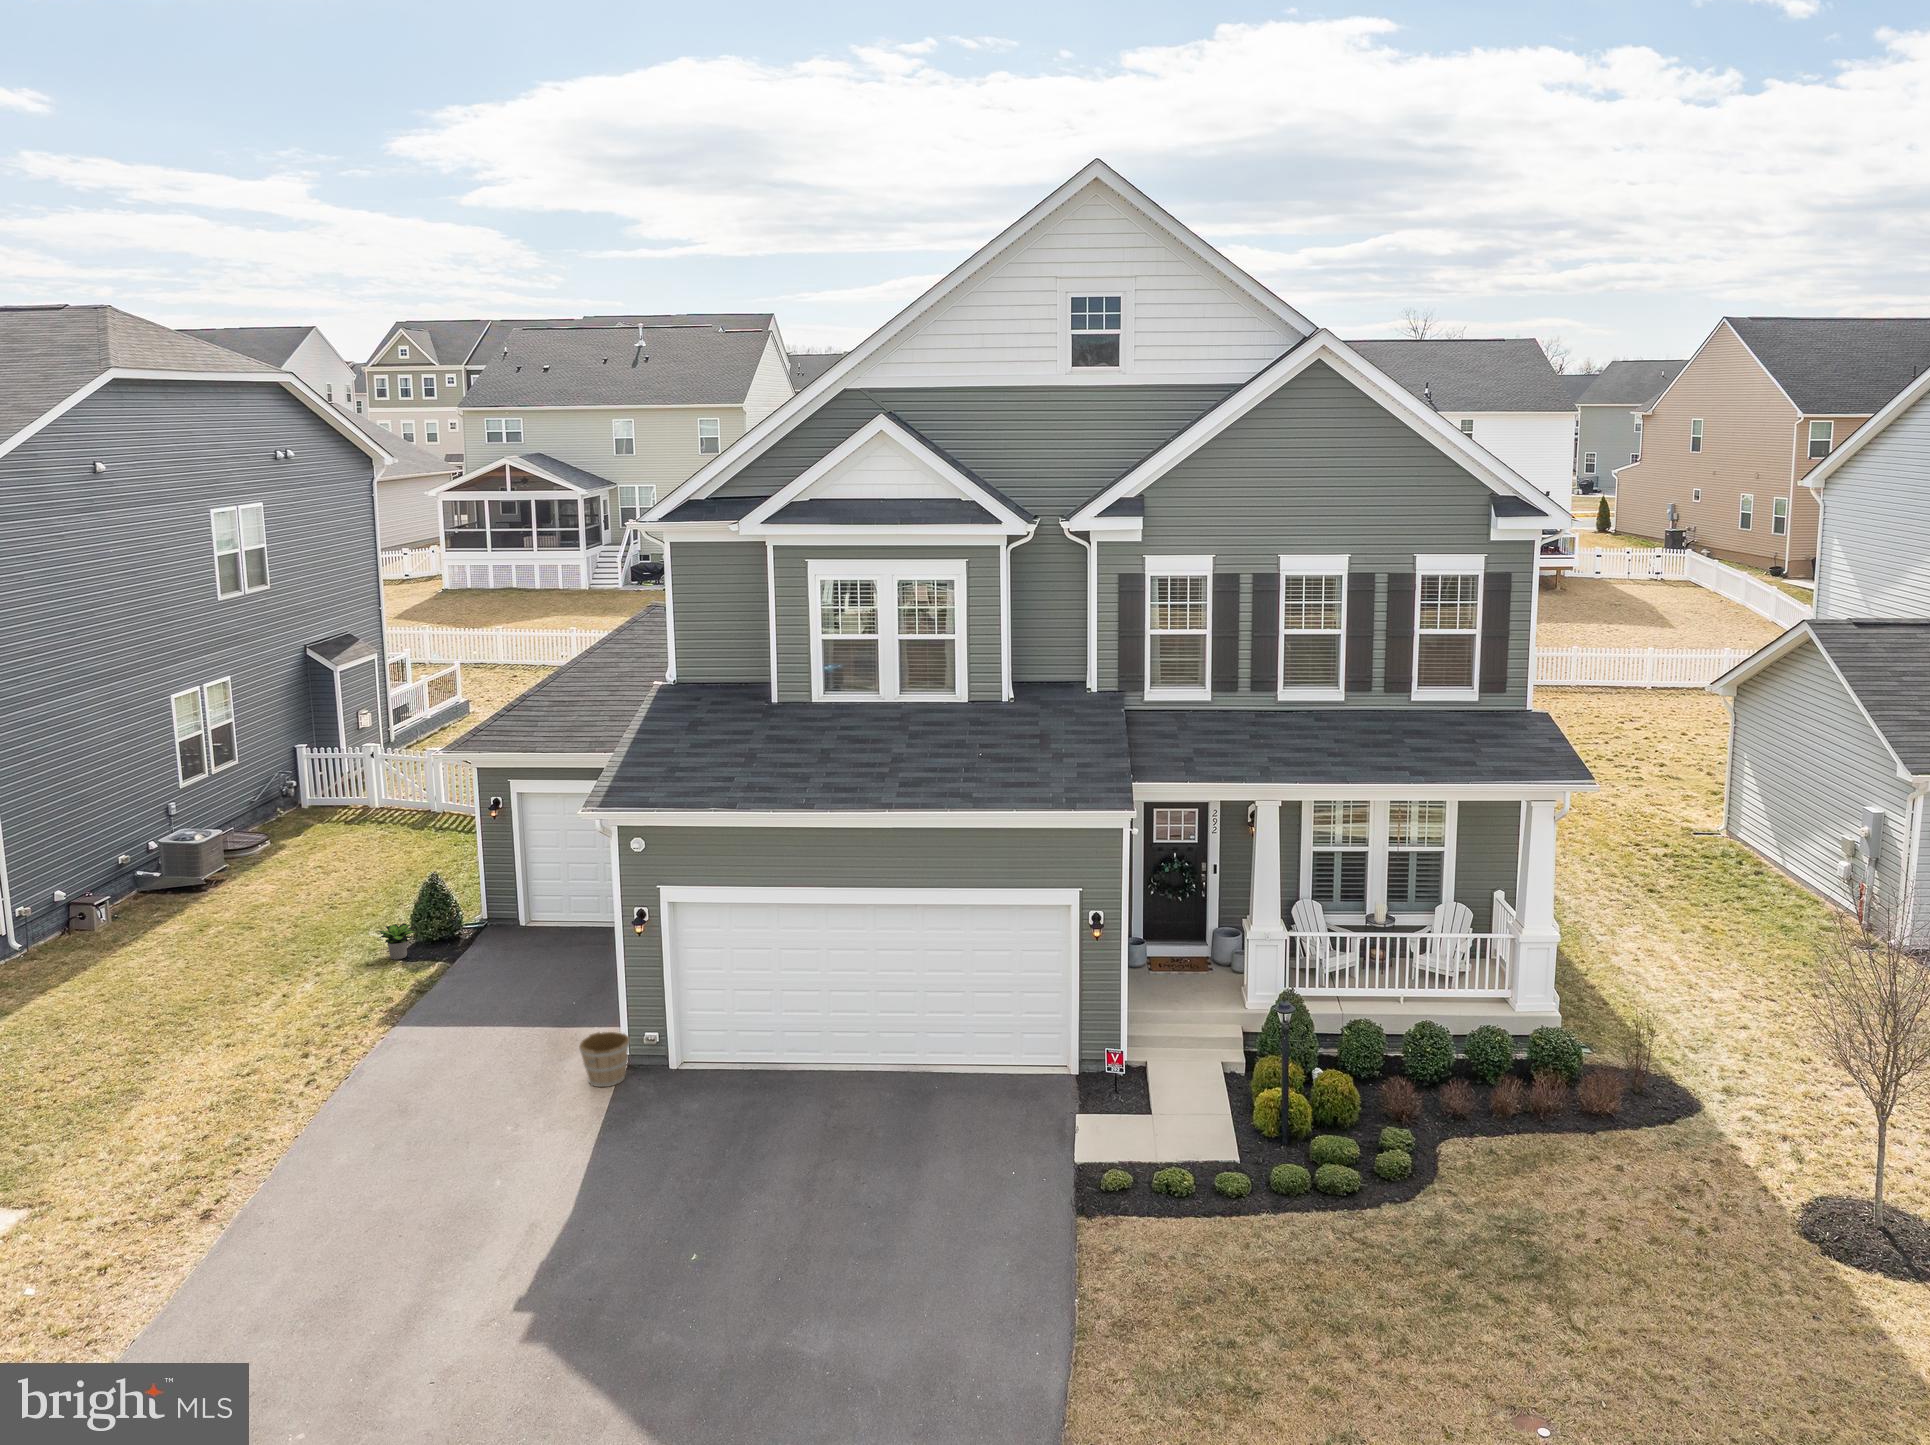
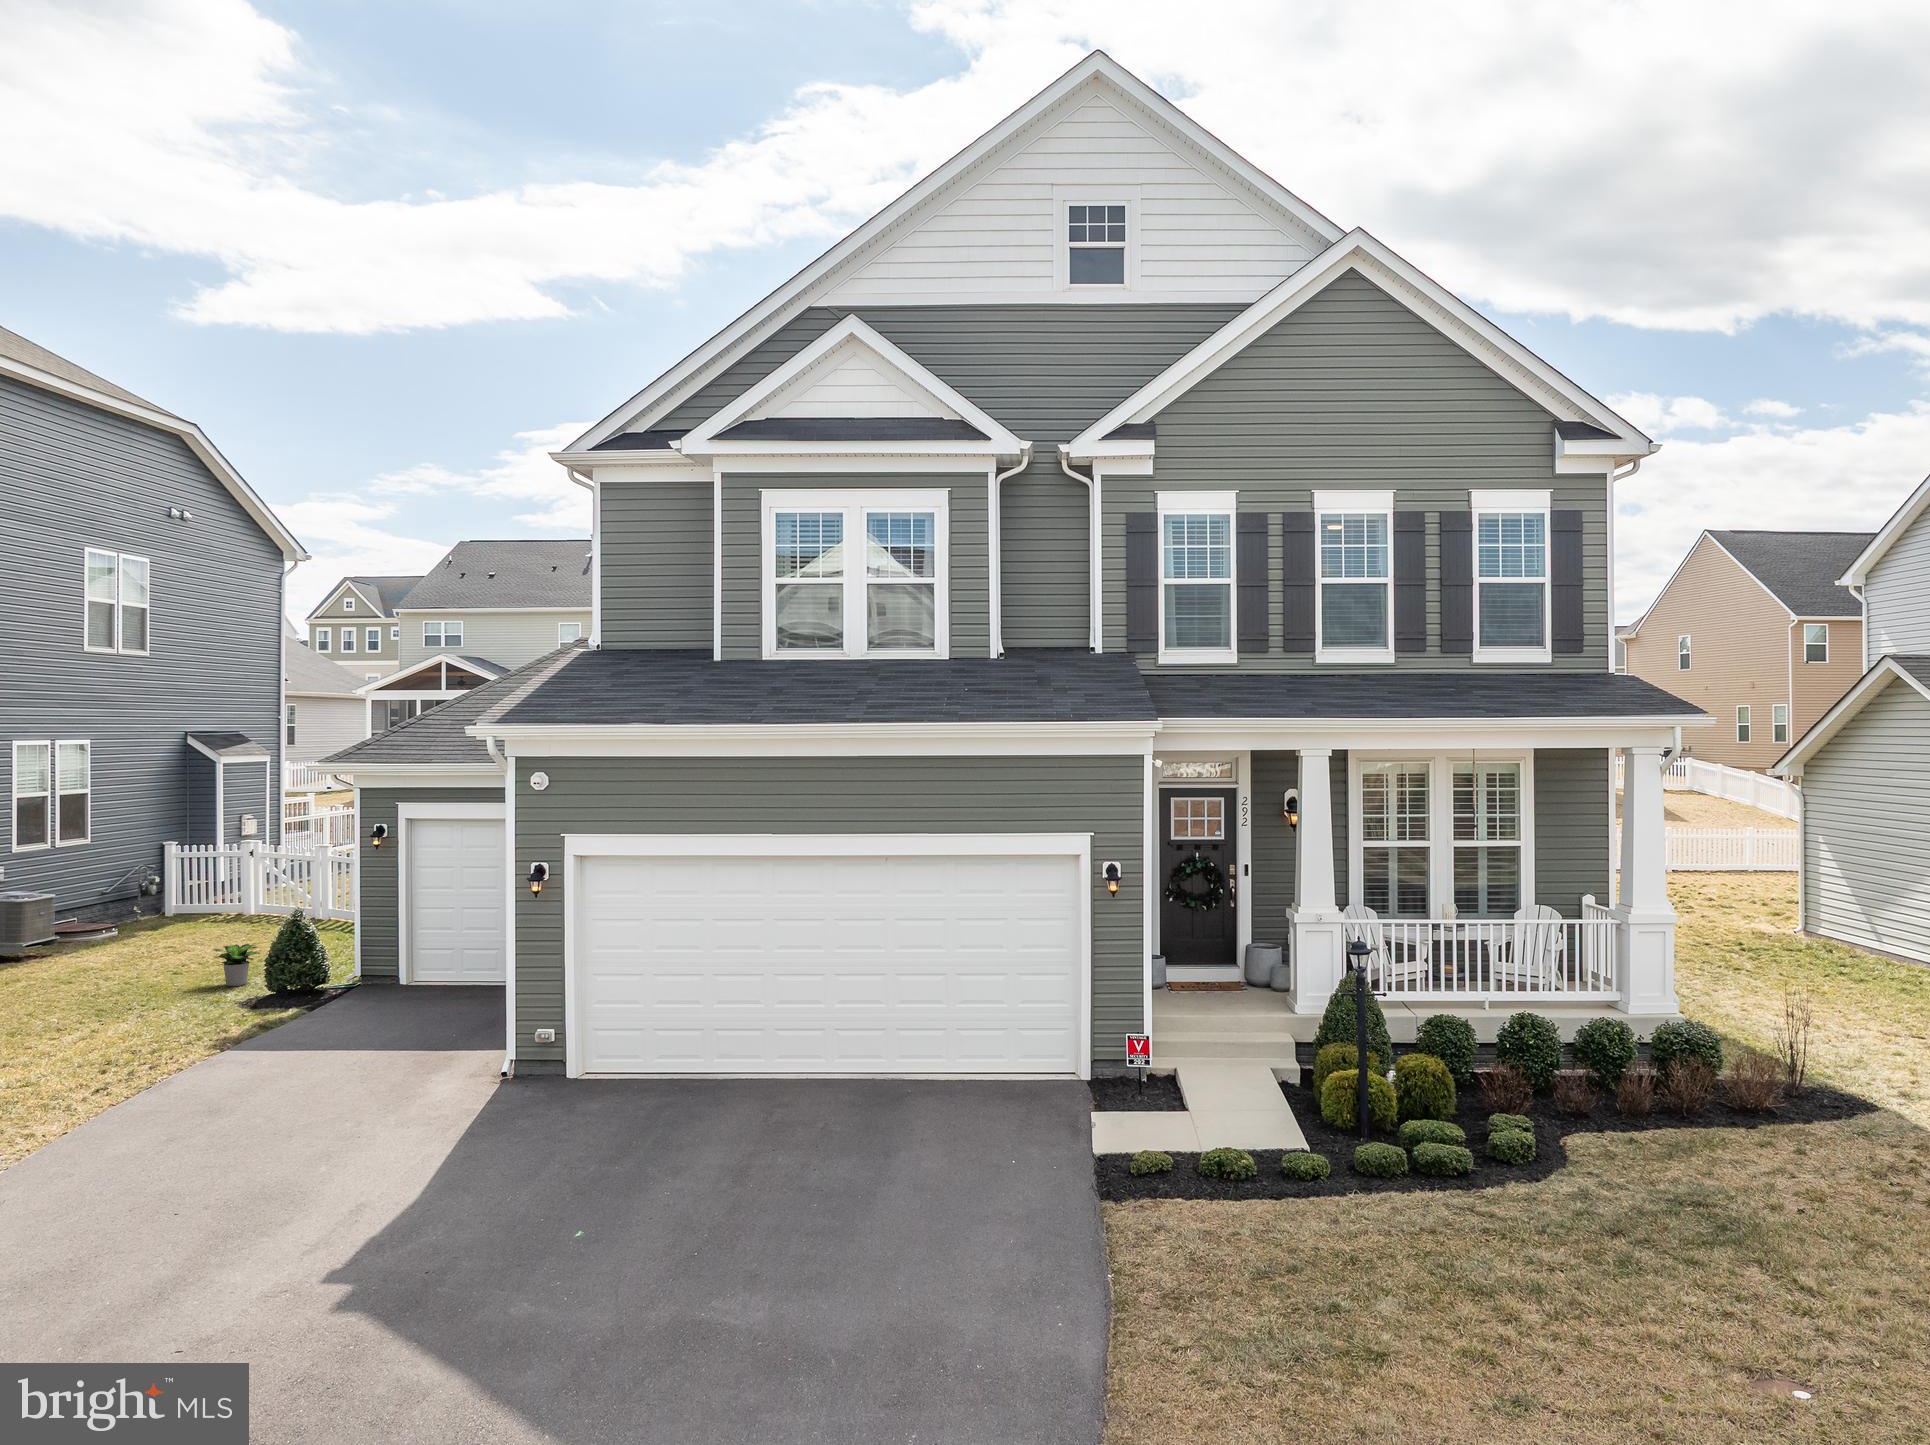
wooden bucket: present [579,1032,630,1087] -> none [447,1020,515,1086]

